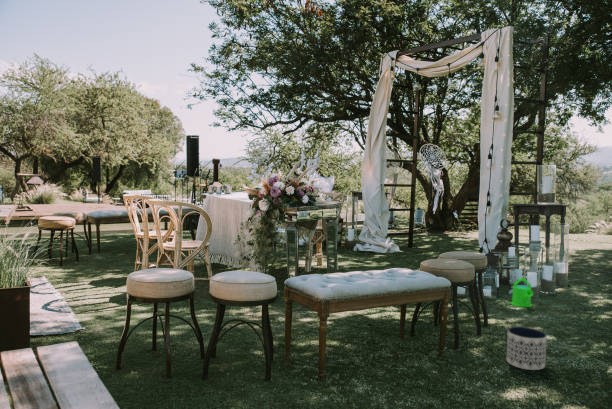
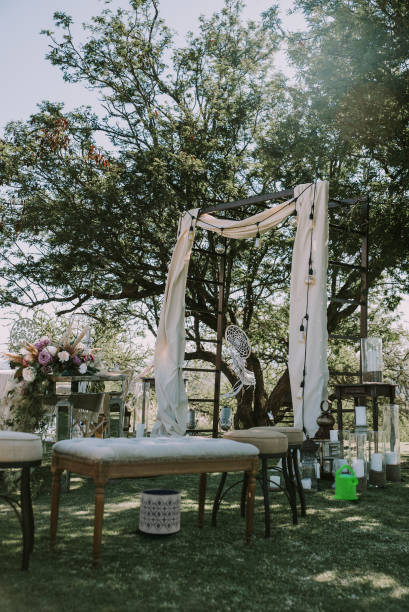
planter: present [507,327,547,370] -> present [139,489,181,534]

